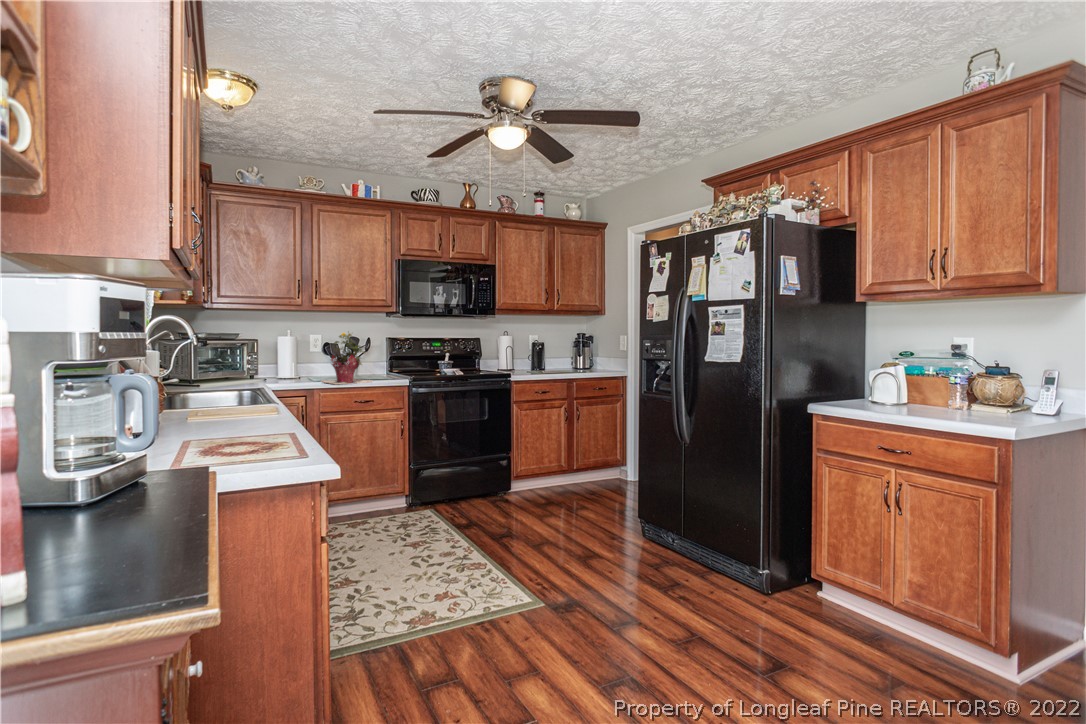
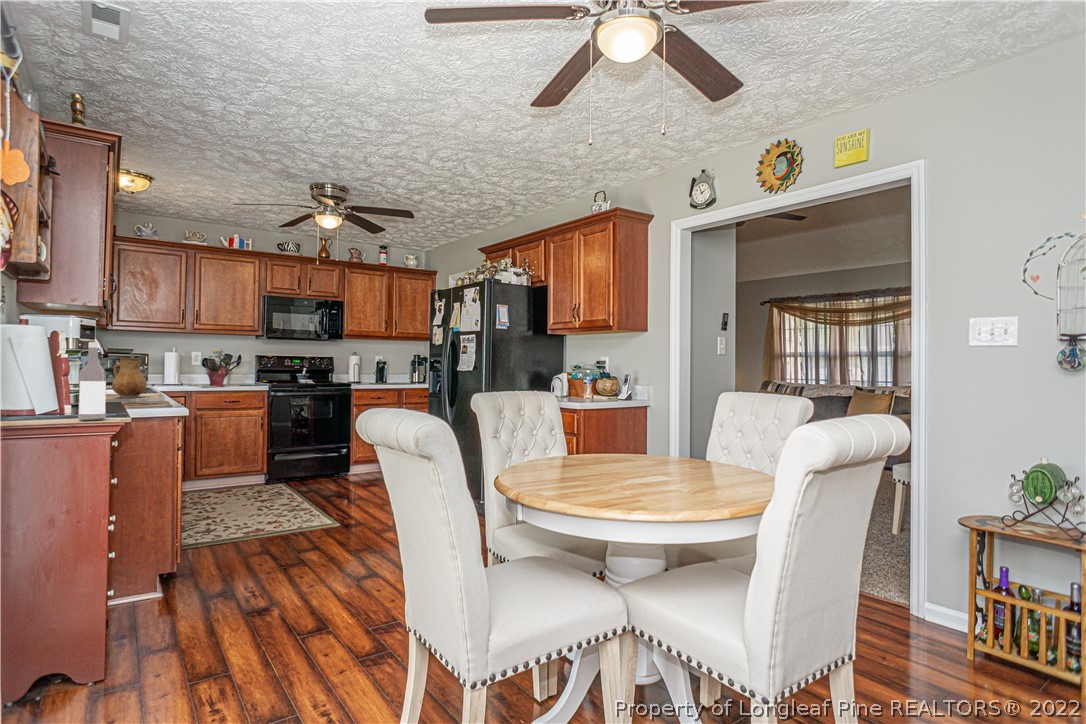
wine bottle: none [75,352,155,588] -> present [78,342,106,420]
ceramic pitcher: none [209,354,259,419] -> present [112,358,147,398]

